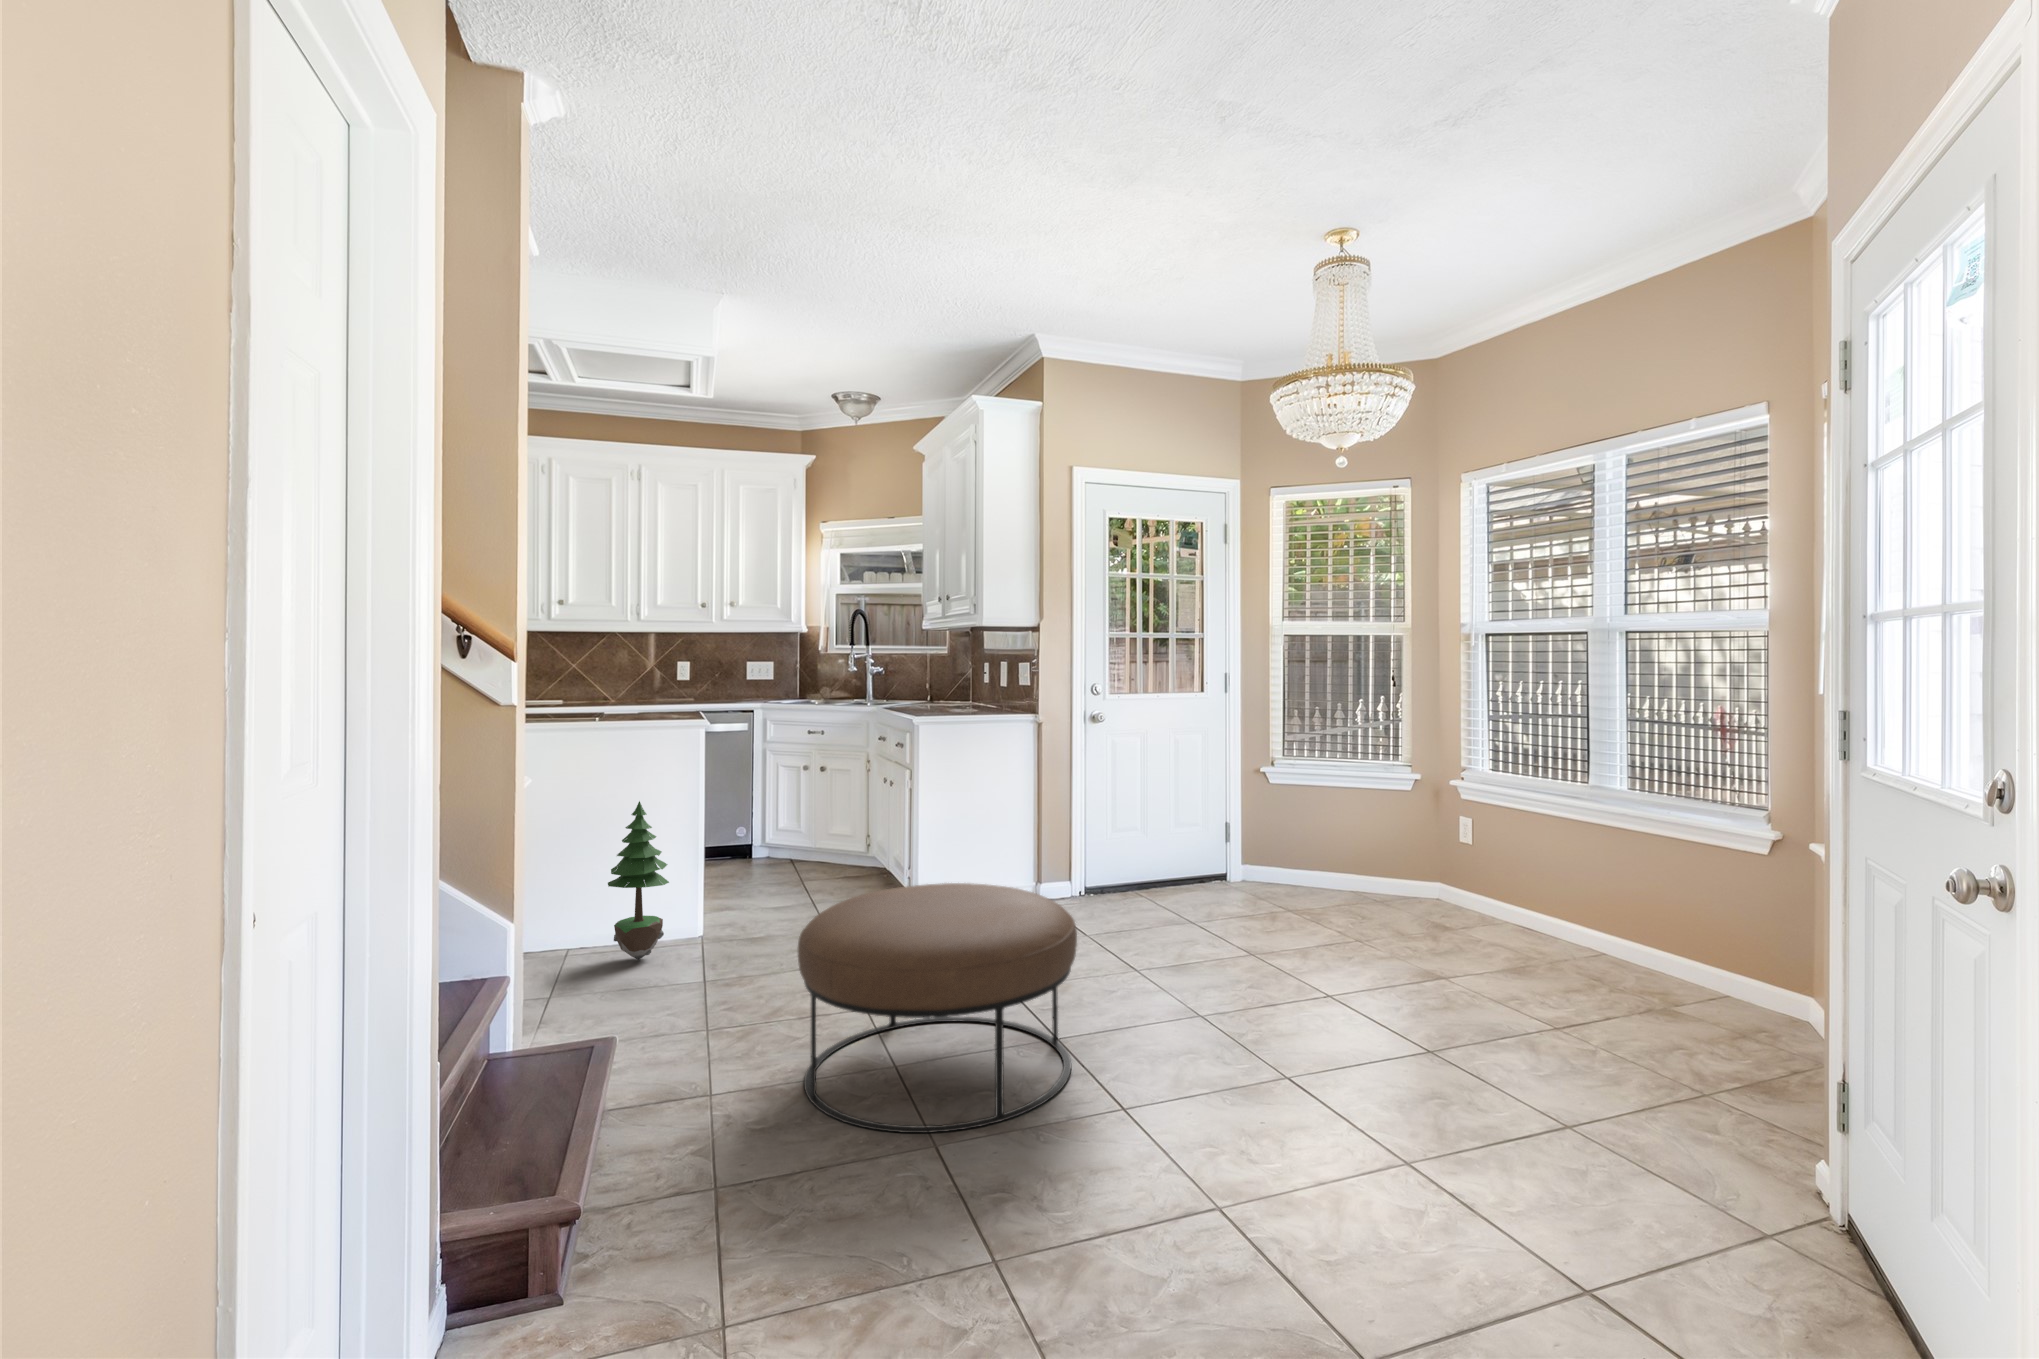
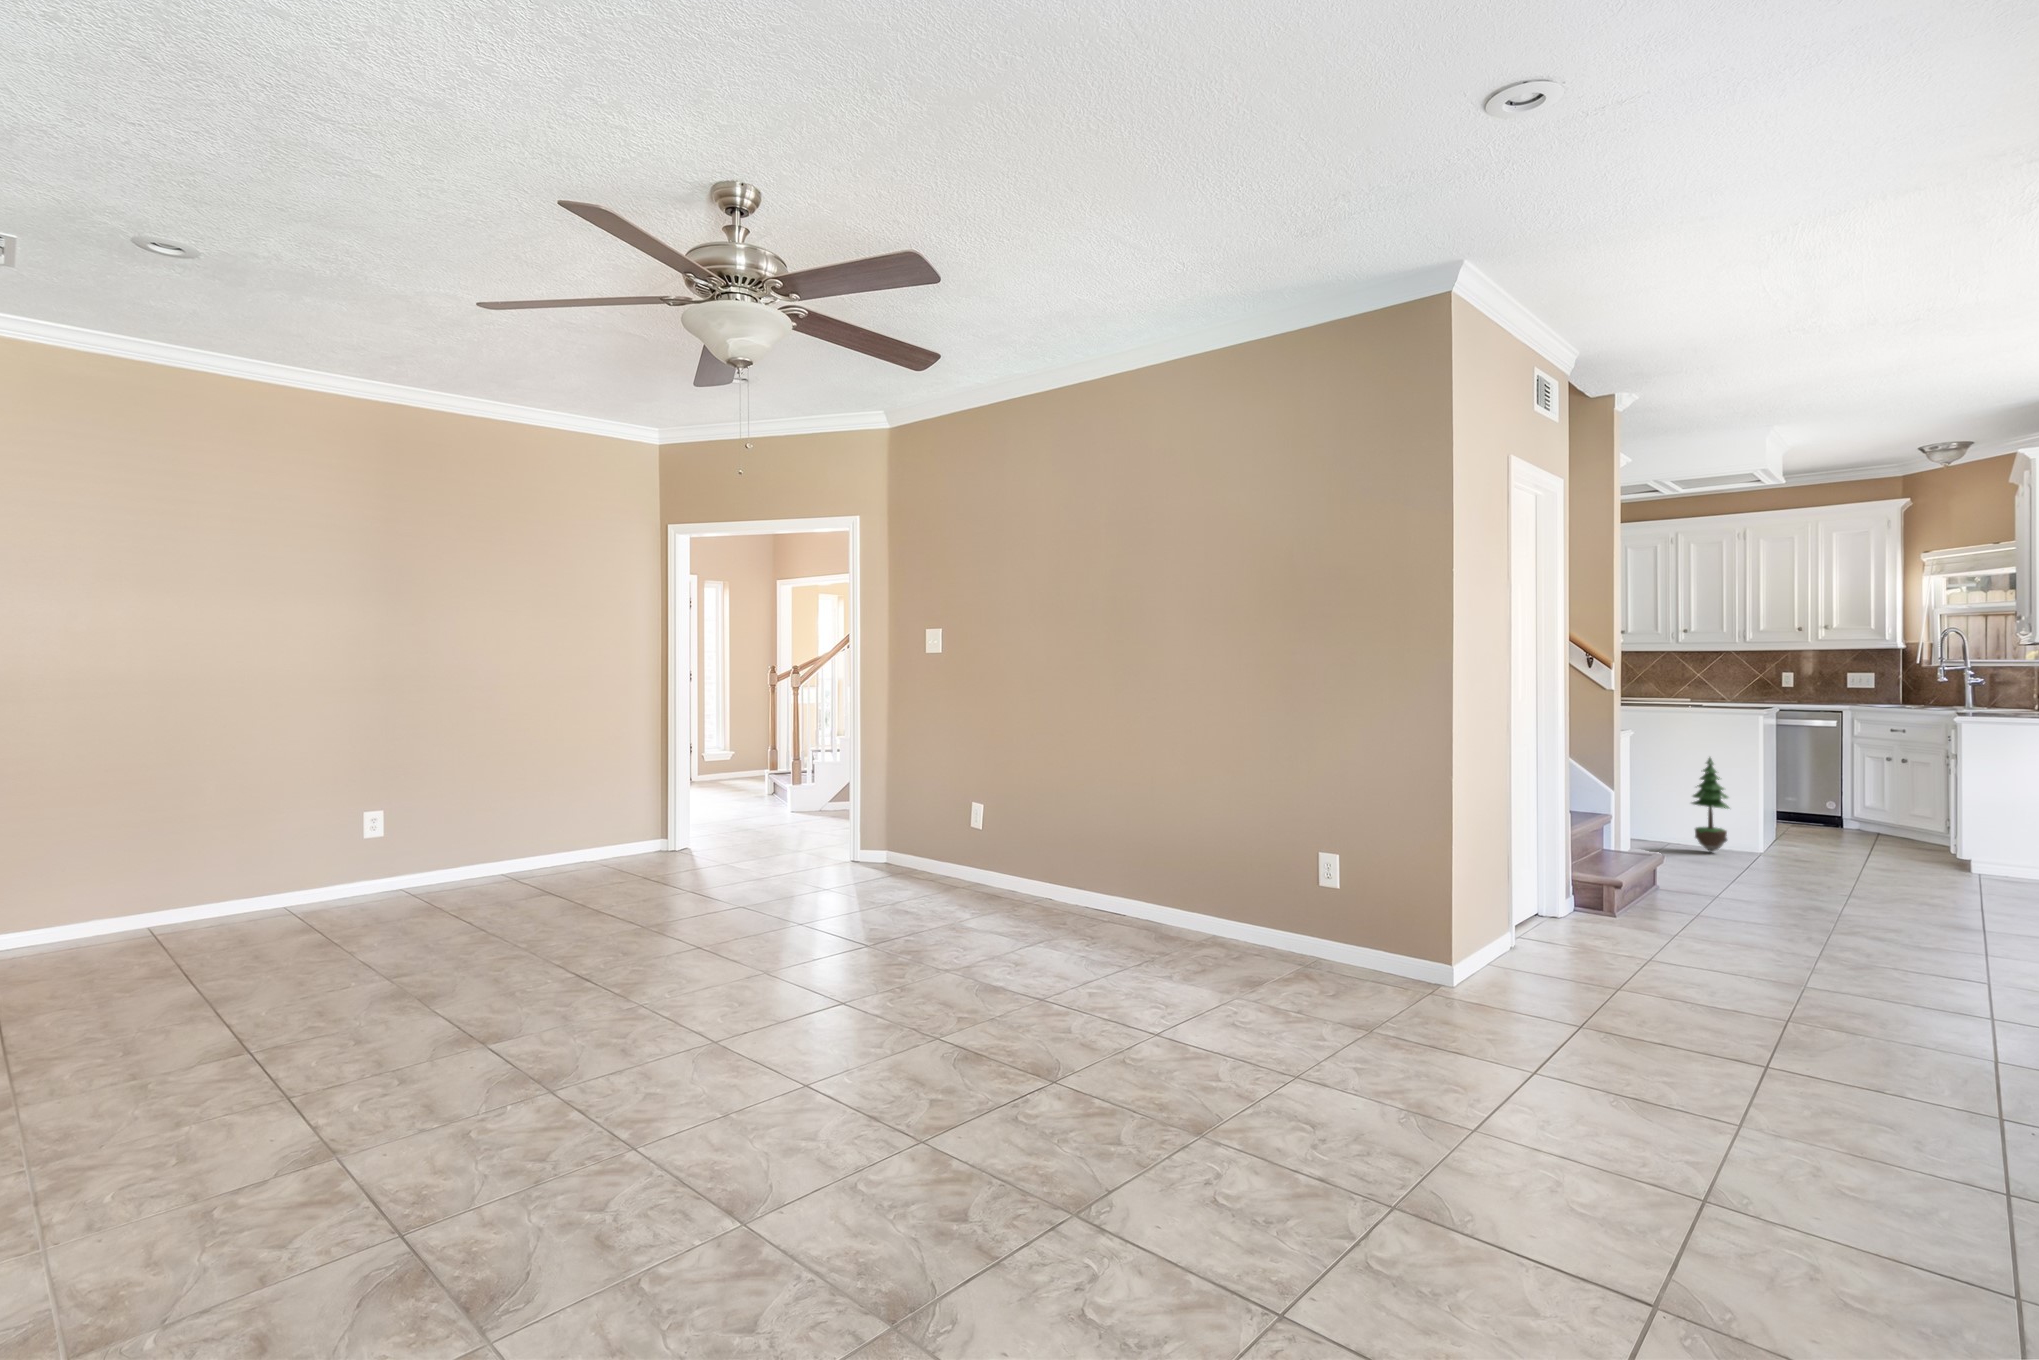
ottoman: present [798,883,1077,1133] -> none [1764,814,1983,945]

